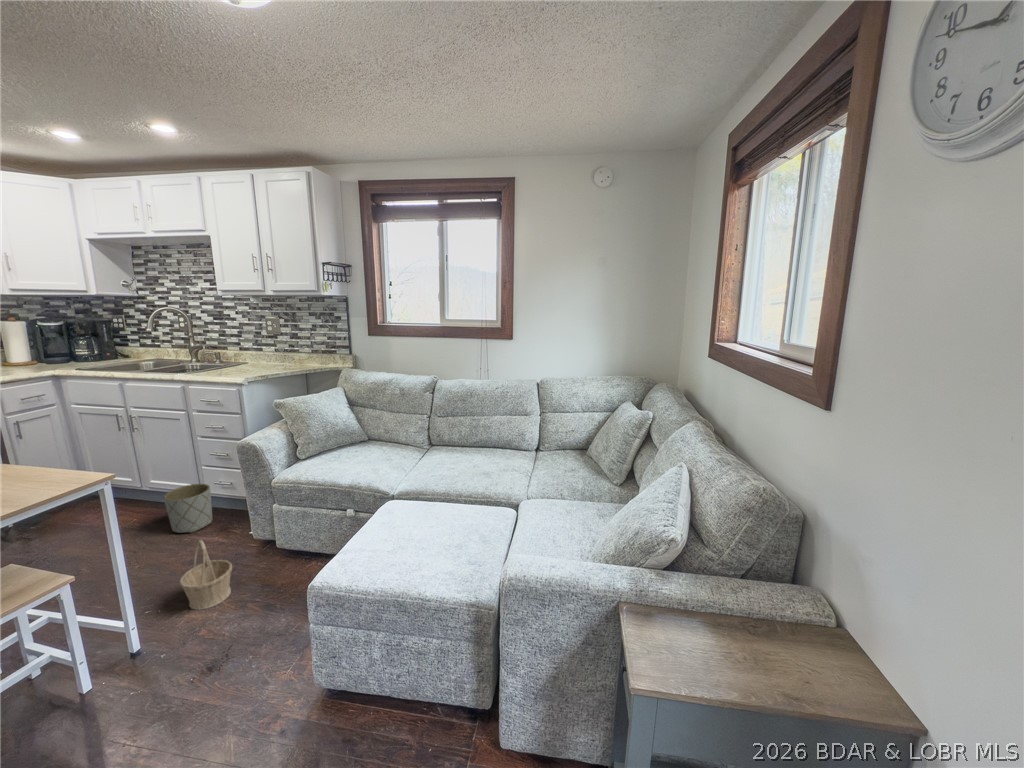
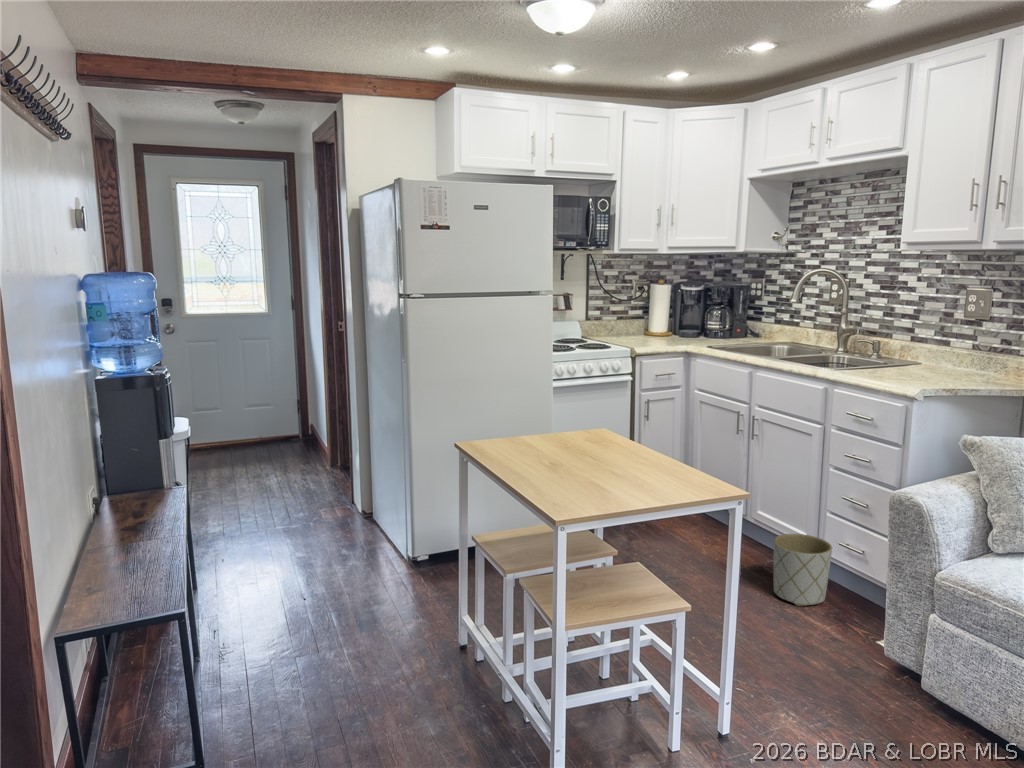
basket: present [180,540,232,610] -> none [785,619,855,727]

